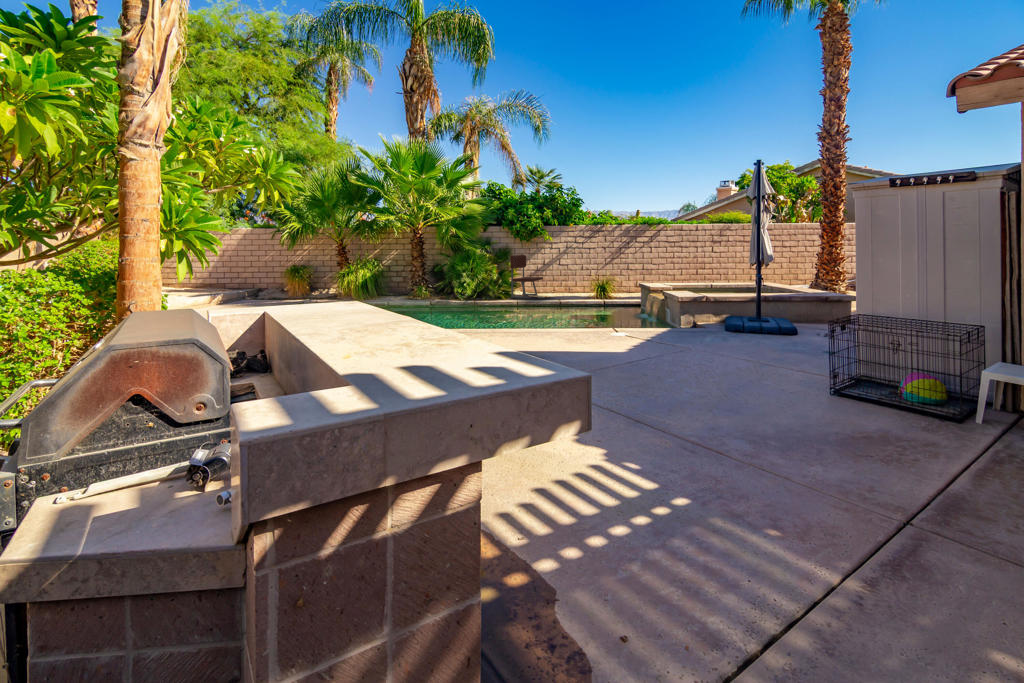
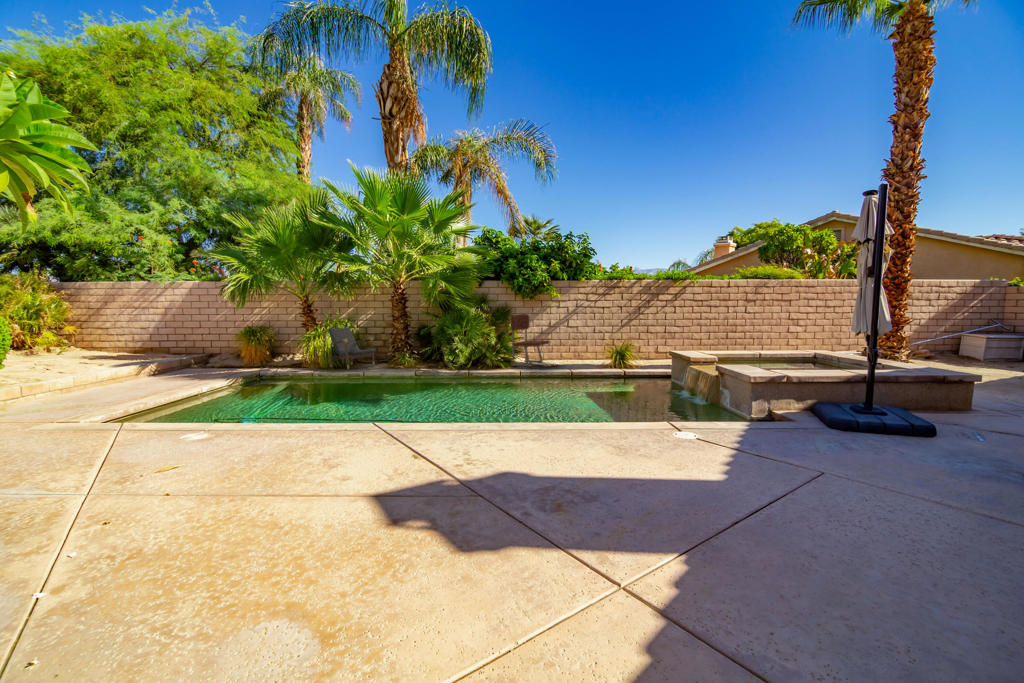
lounge chair: none [361,266,400,300] -> present [328,328,375,369]

